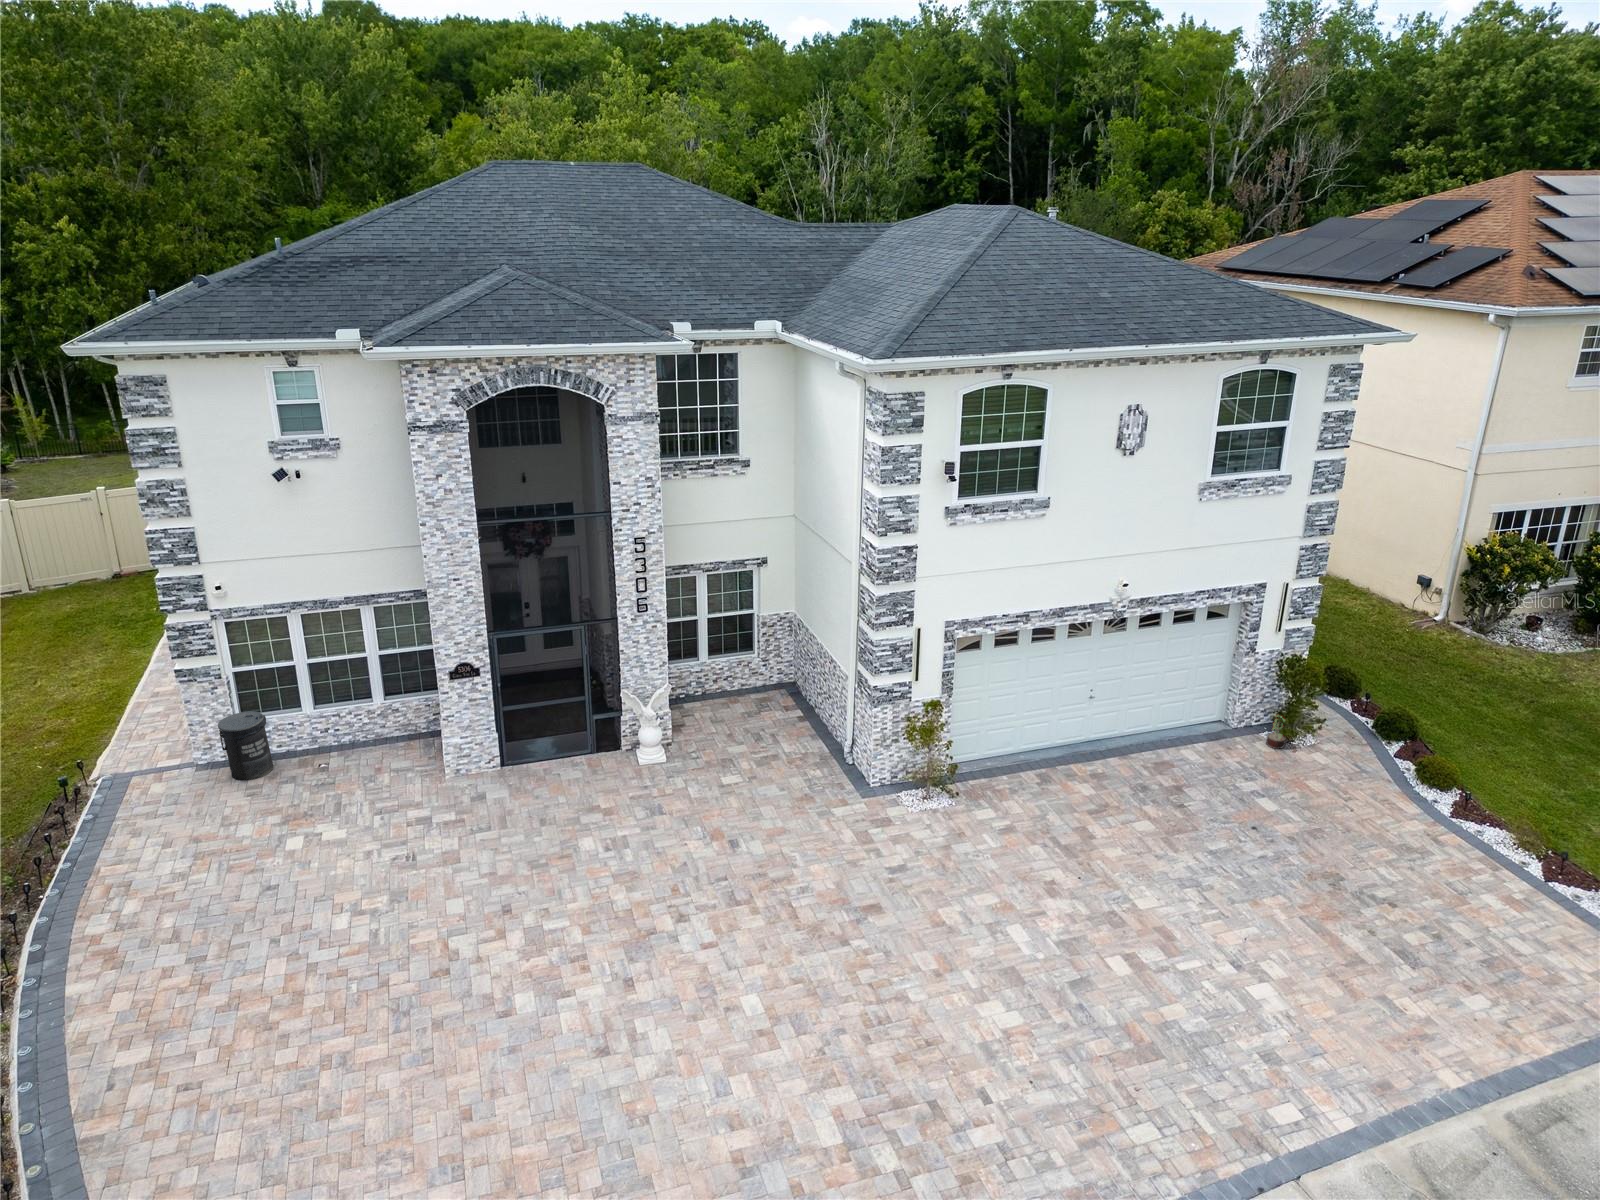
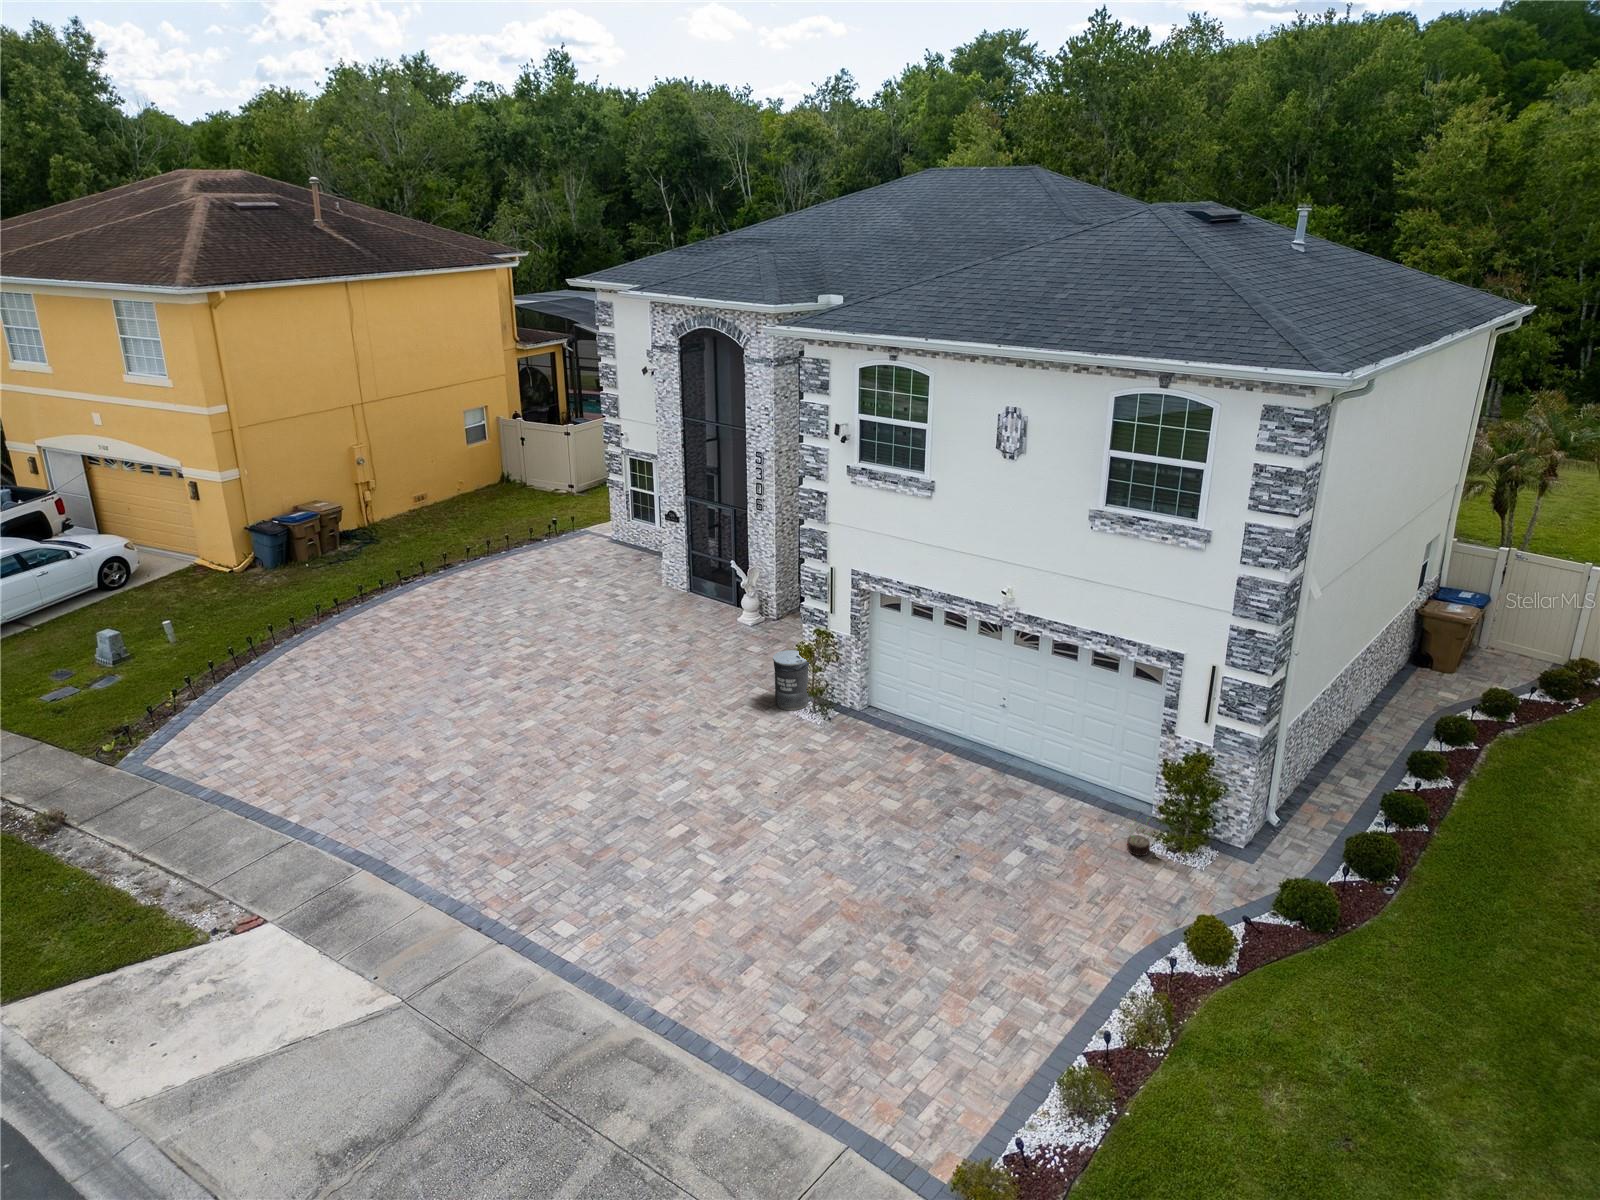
trash can: present [218,711,274,780] -> present [773,650,809,711]

